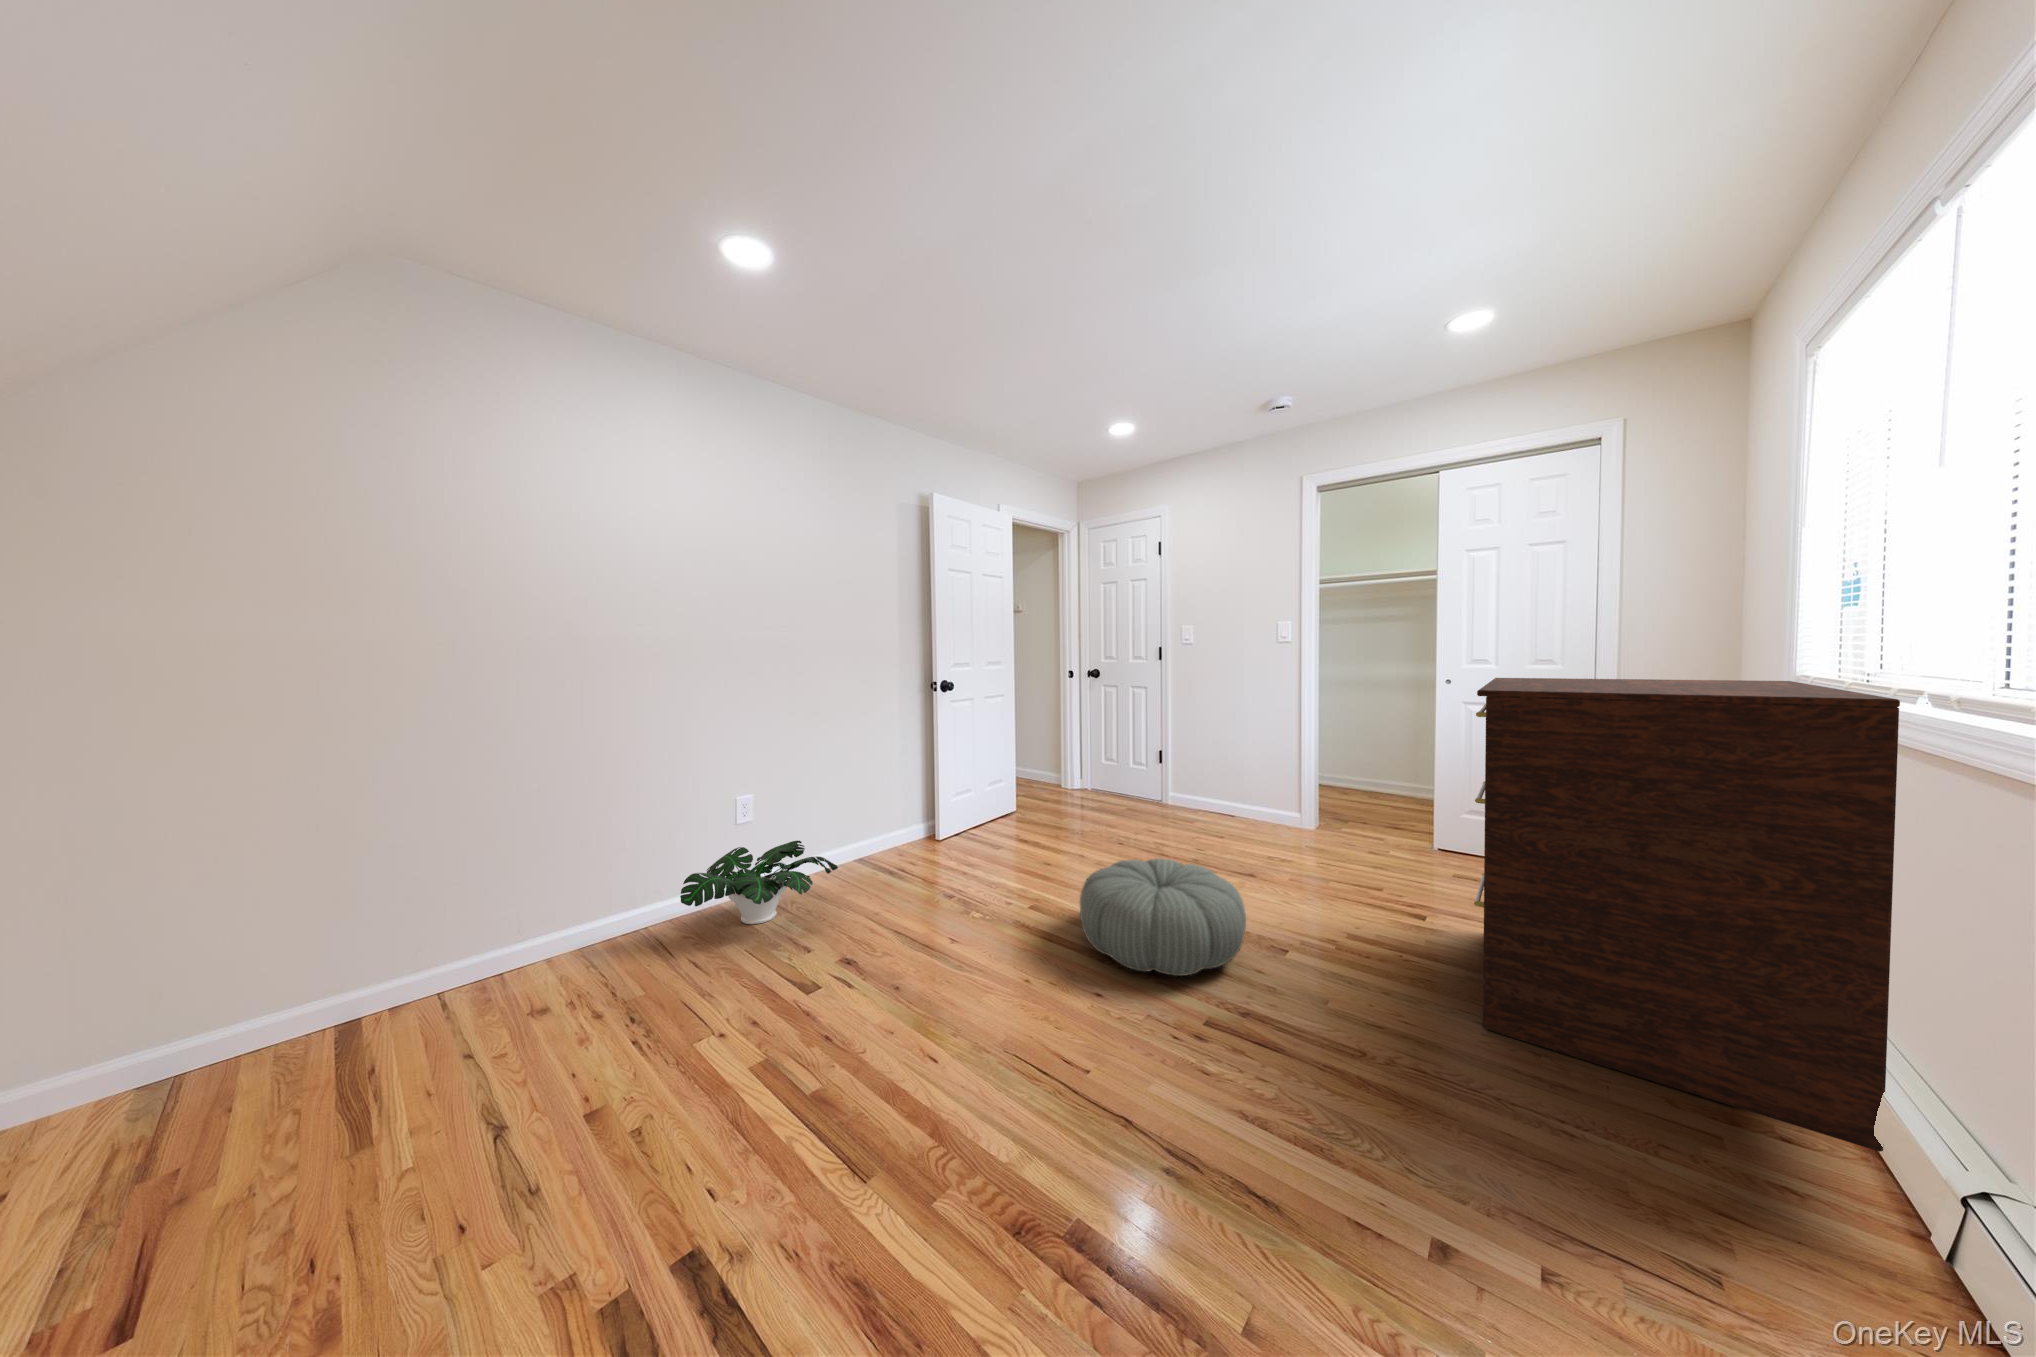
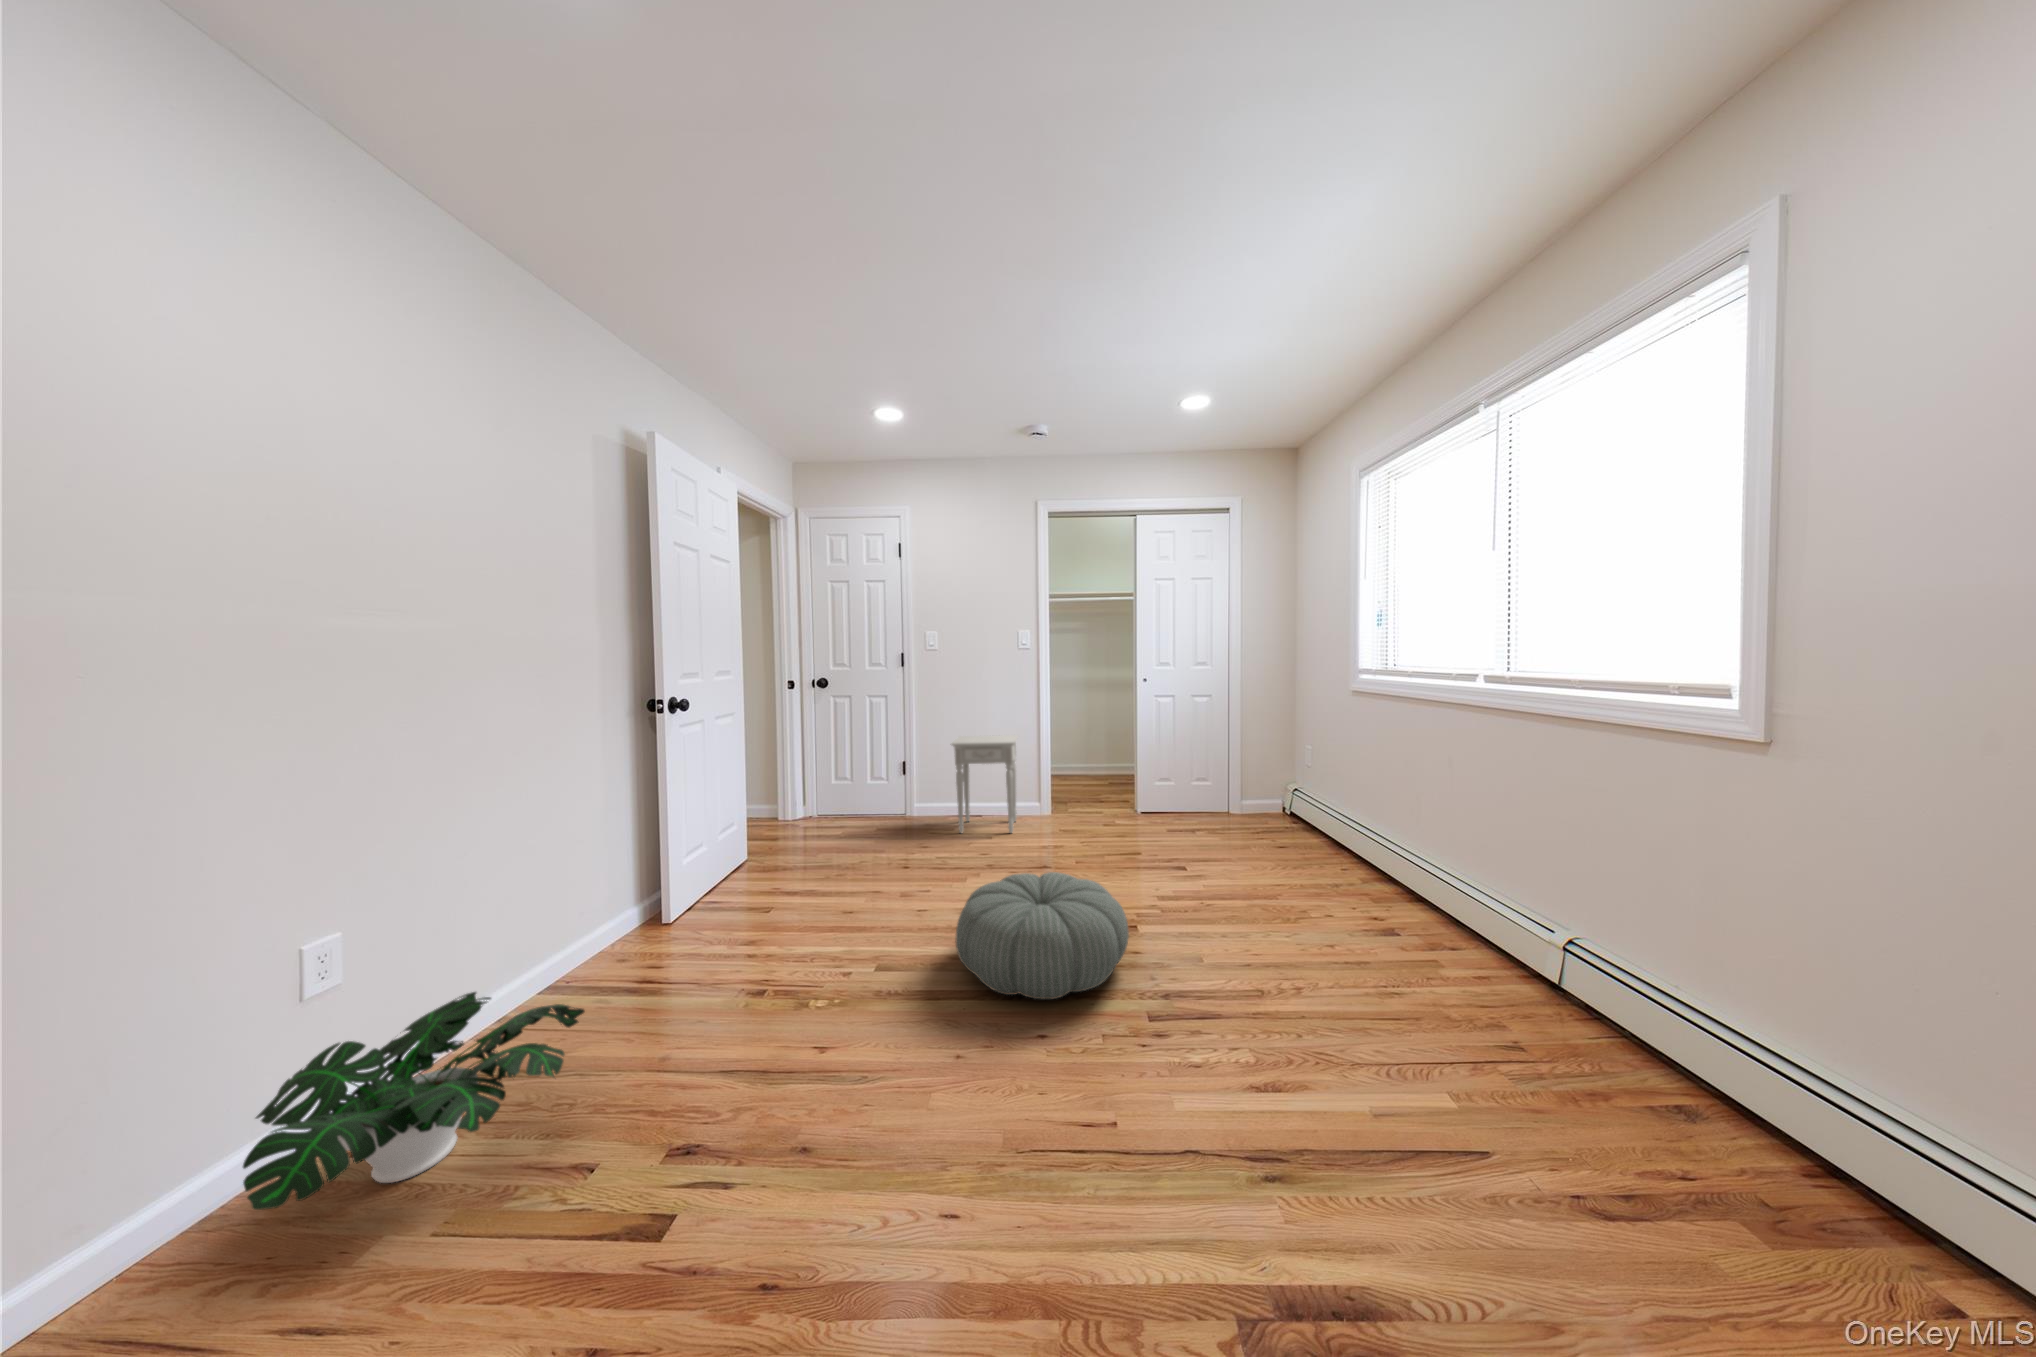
dresser: present [1474,678,1900,1152] -> none [1229,670,1488,945]
nightstand: none [1195,731,1277,835] -> present [951,735,1018,833]

